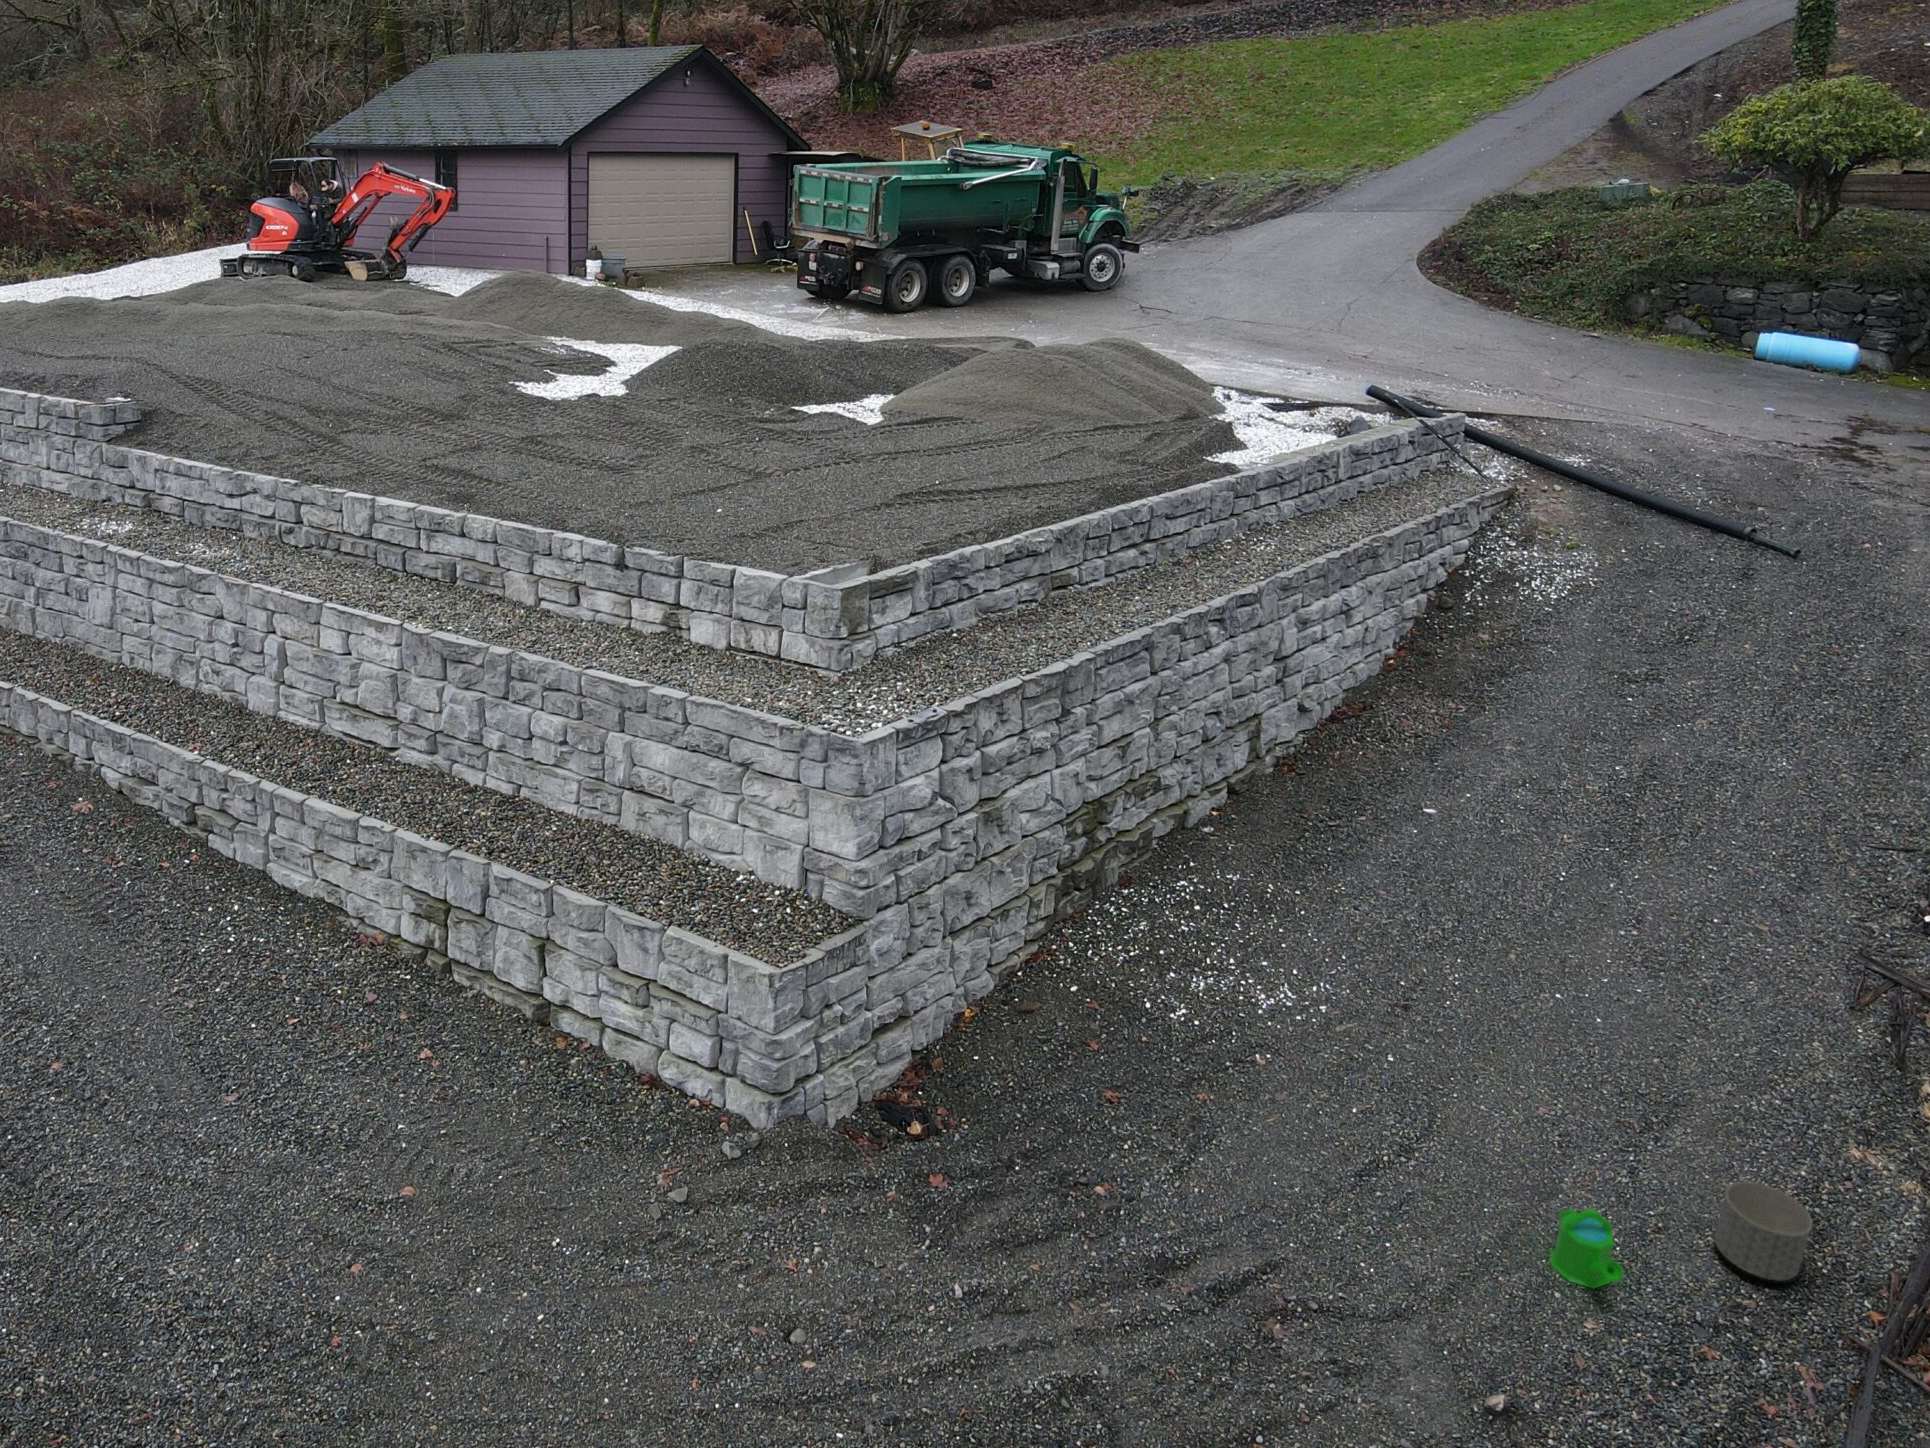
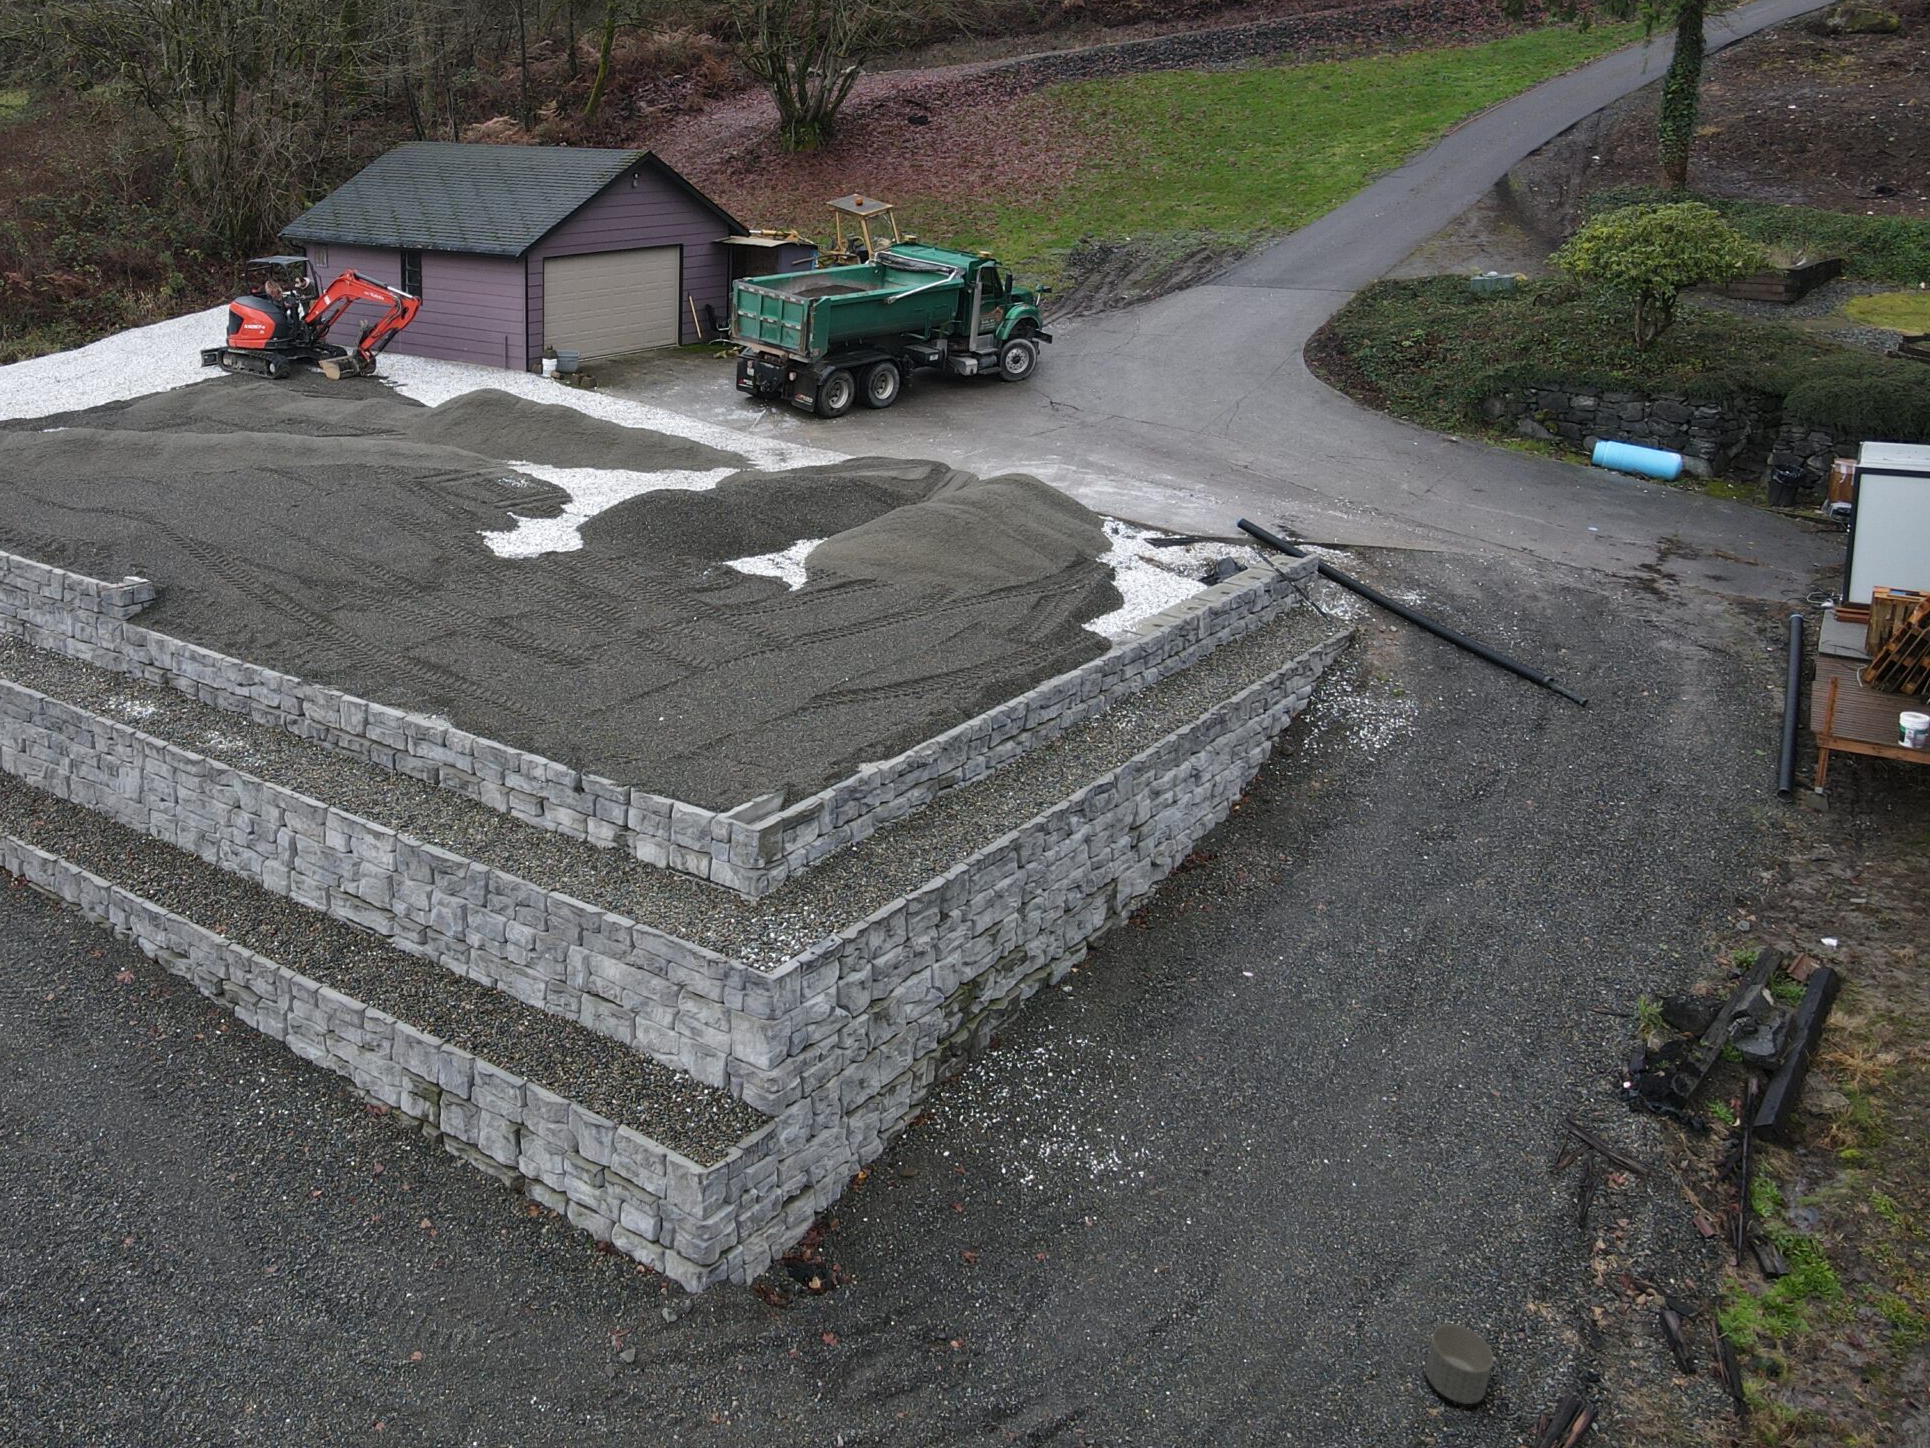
watering can: present [1551,1209,1623,1289] -> none [1299,1348,1349,1414]

